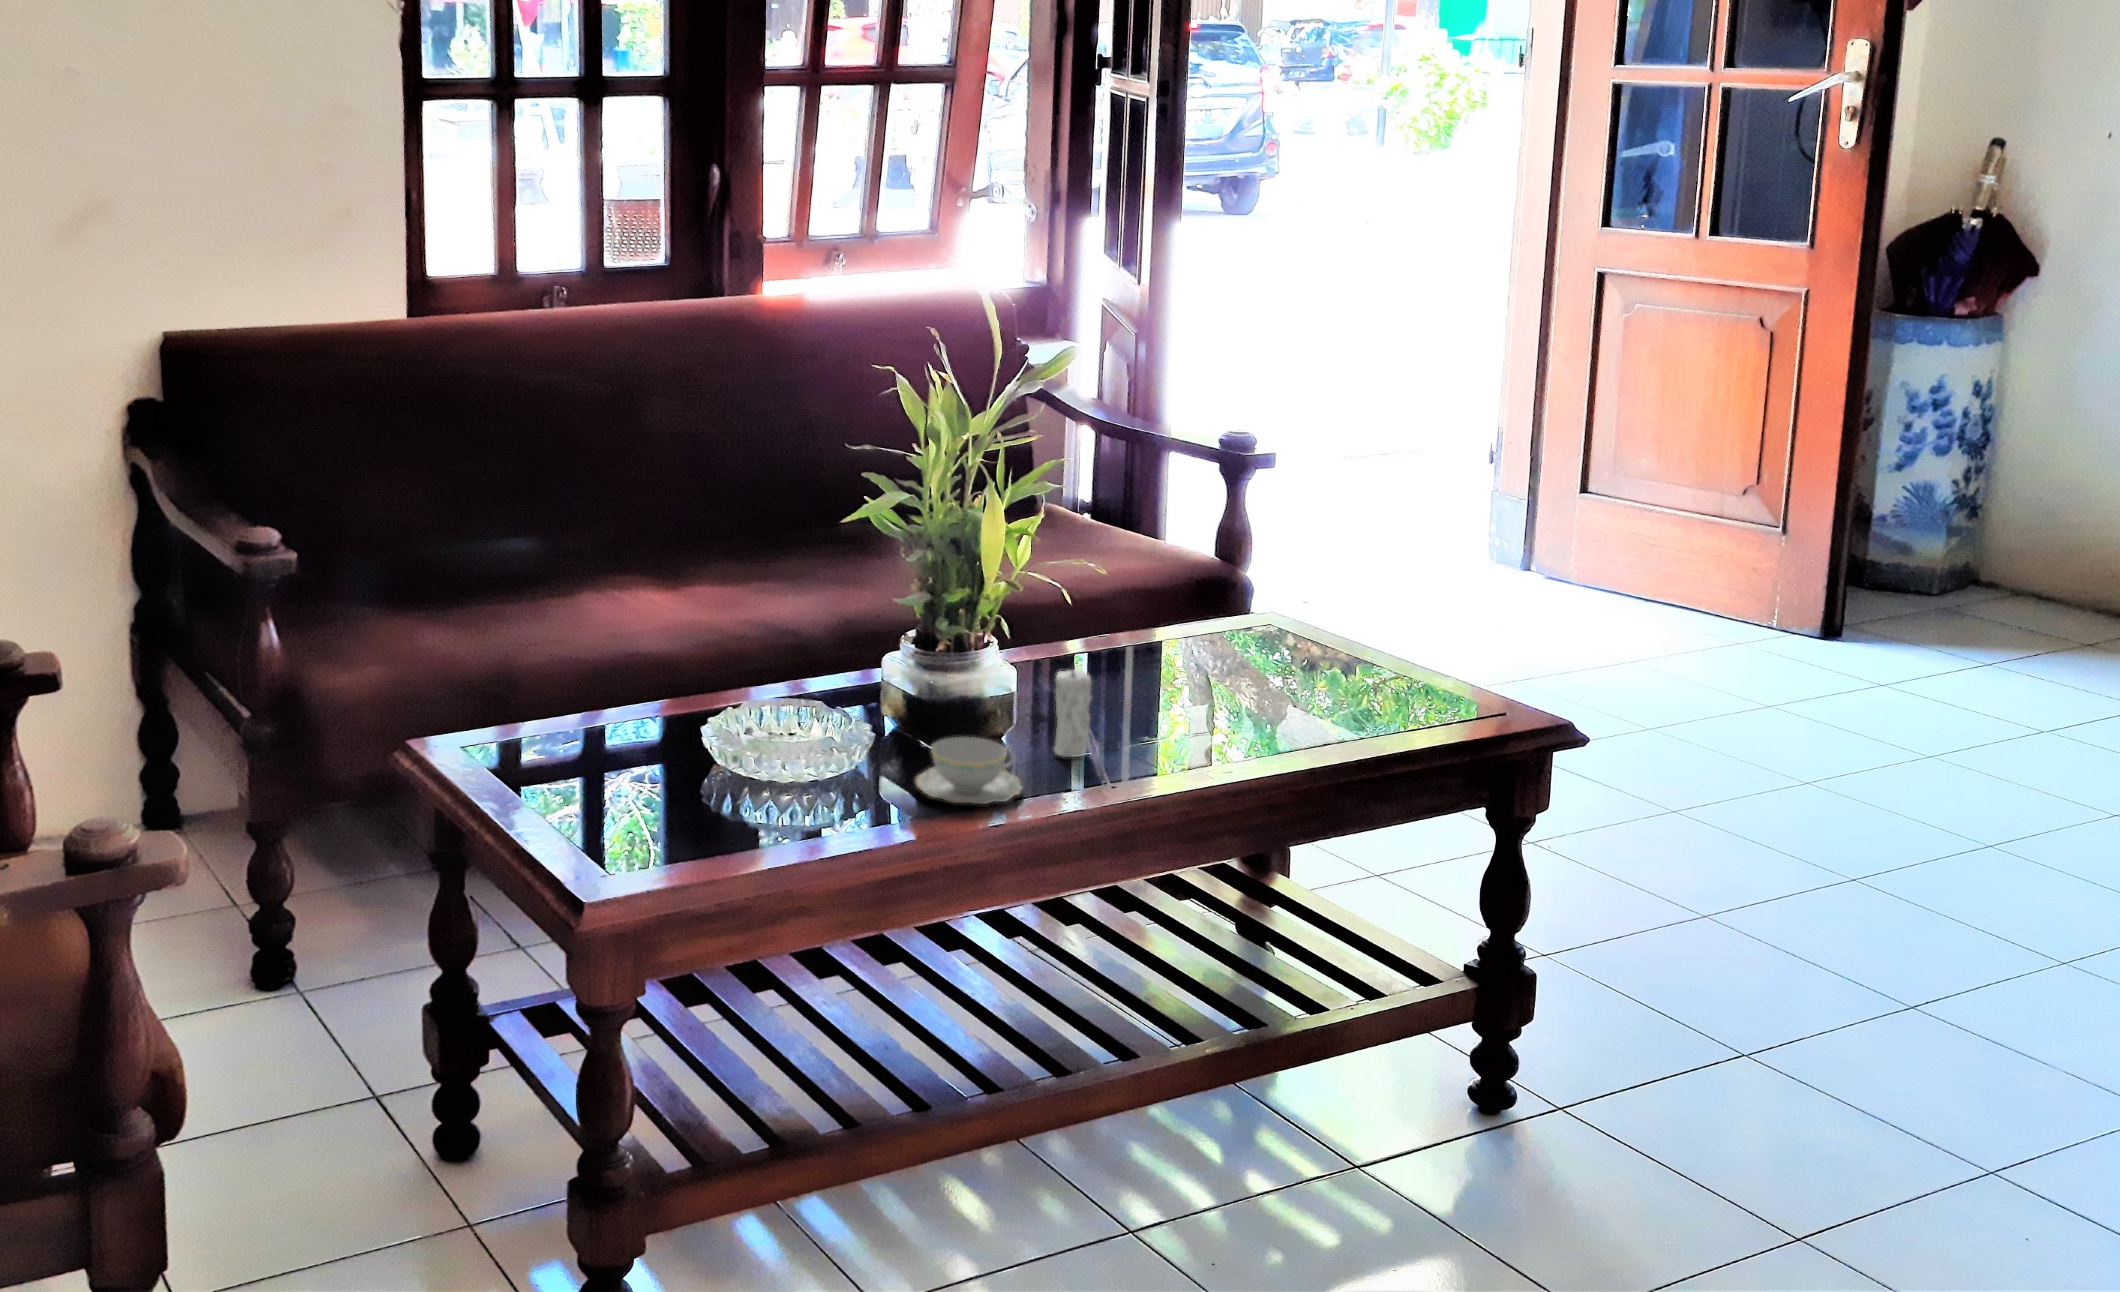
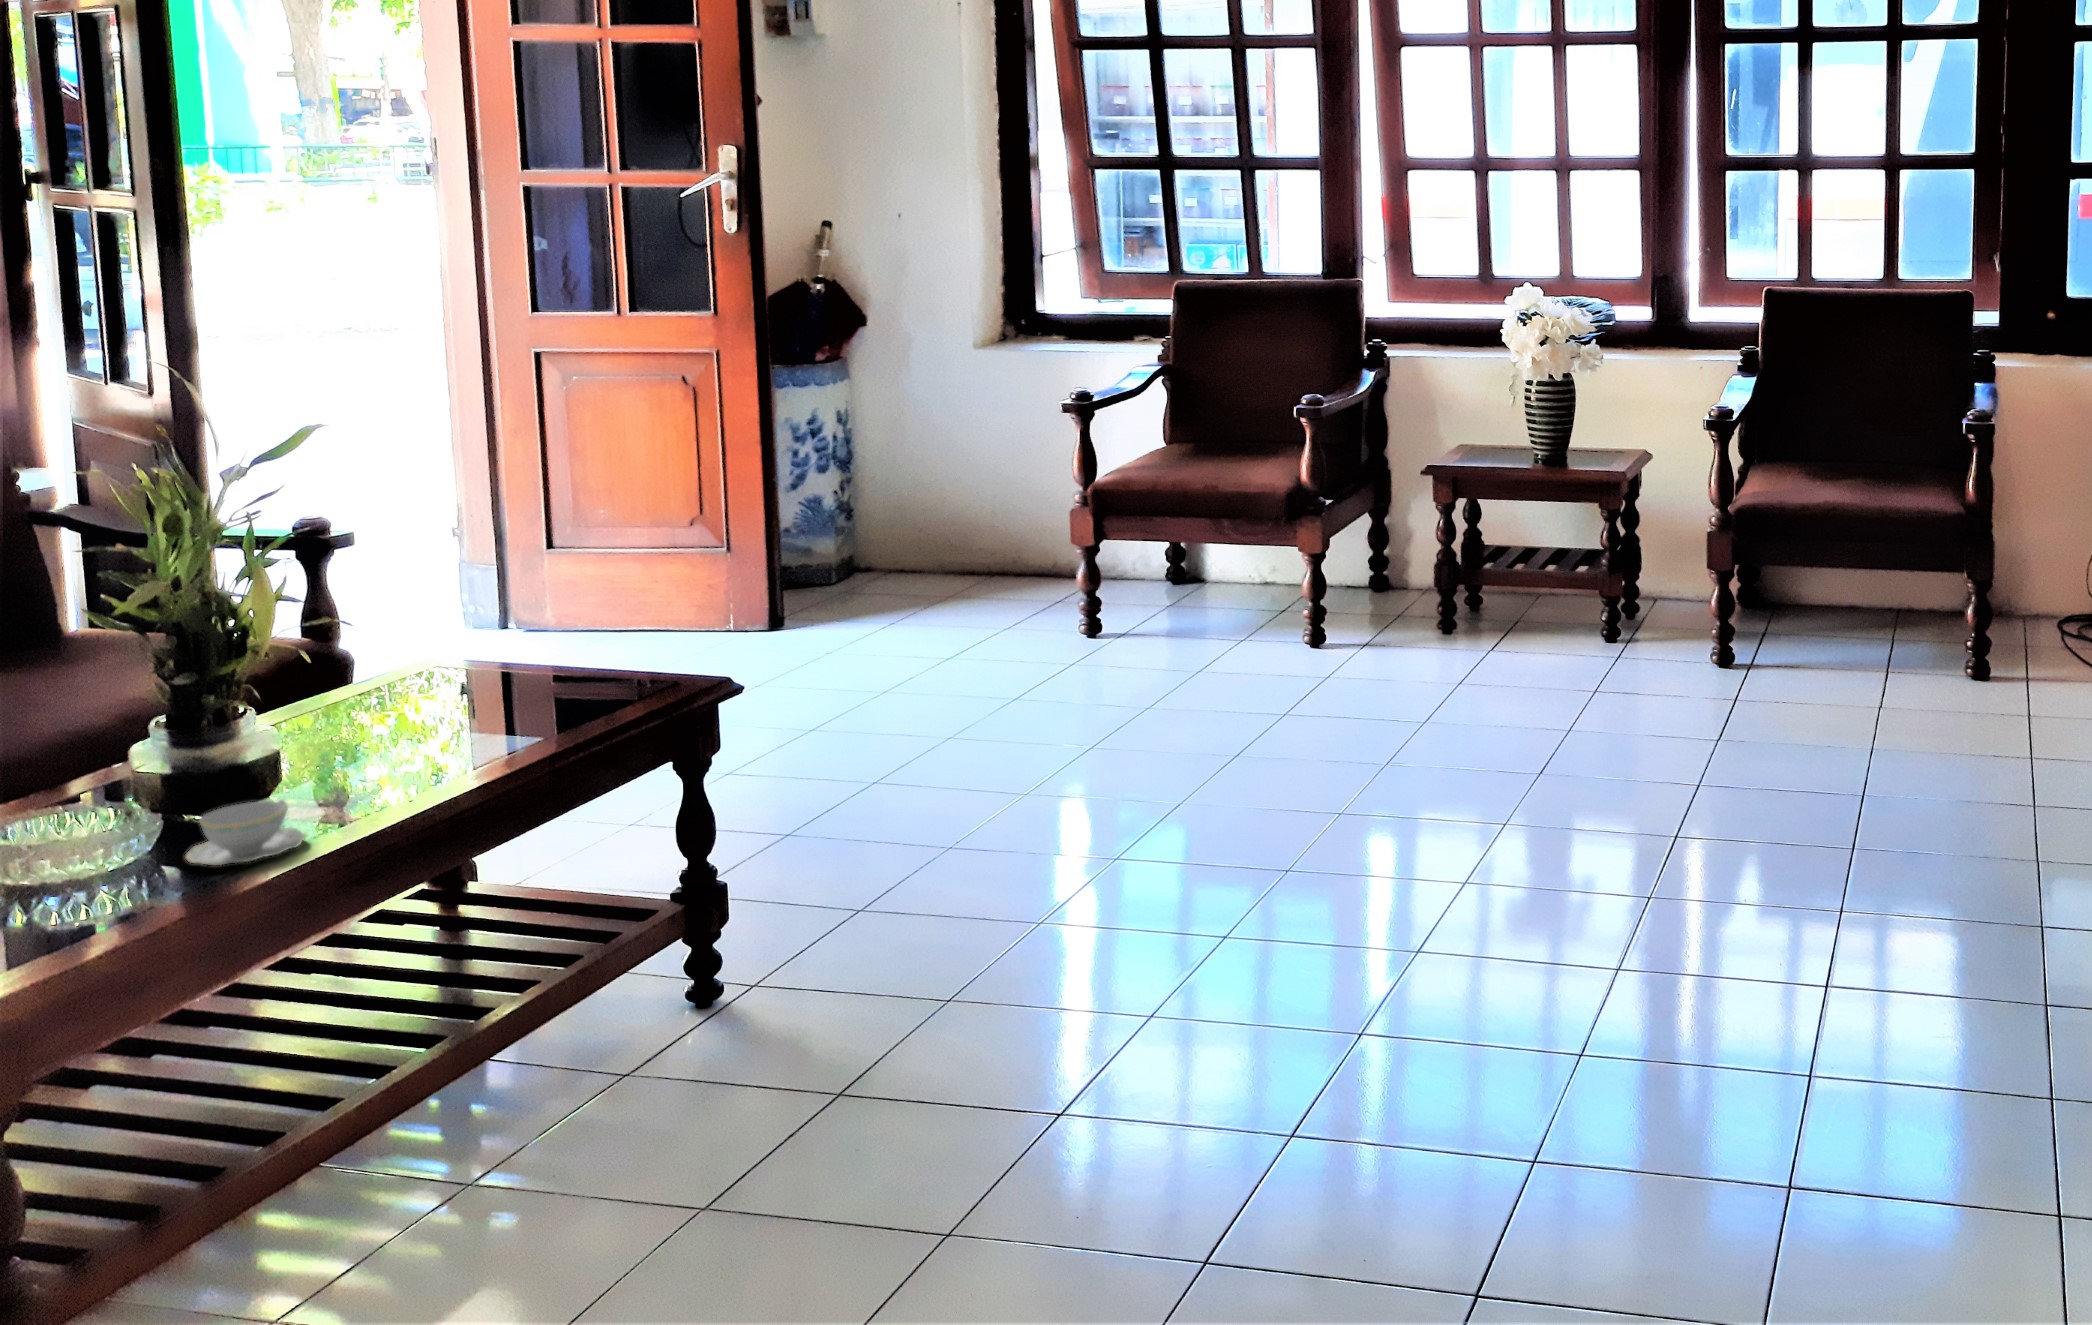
candle: present [1054,669,1092,757] -> none [296,710,340,807]

